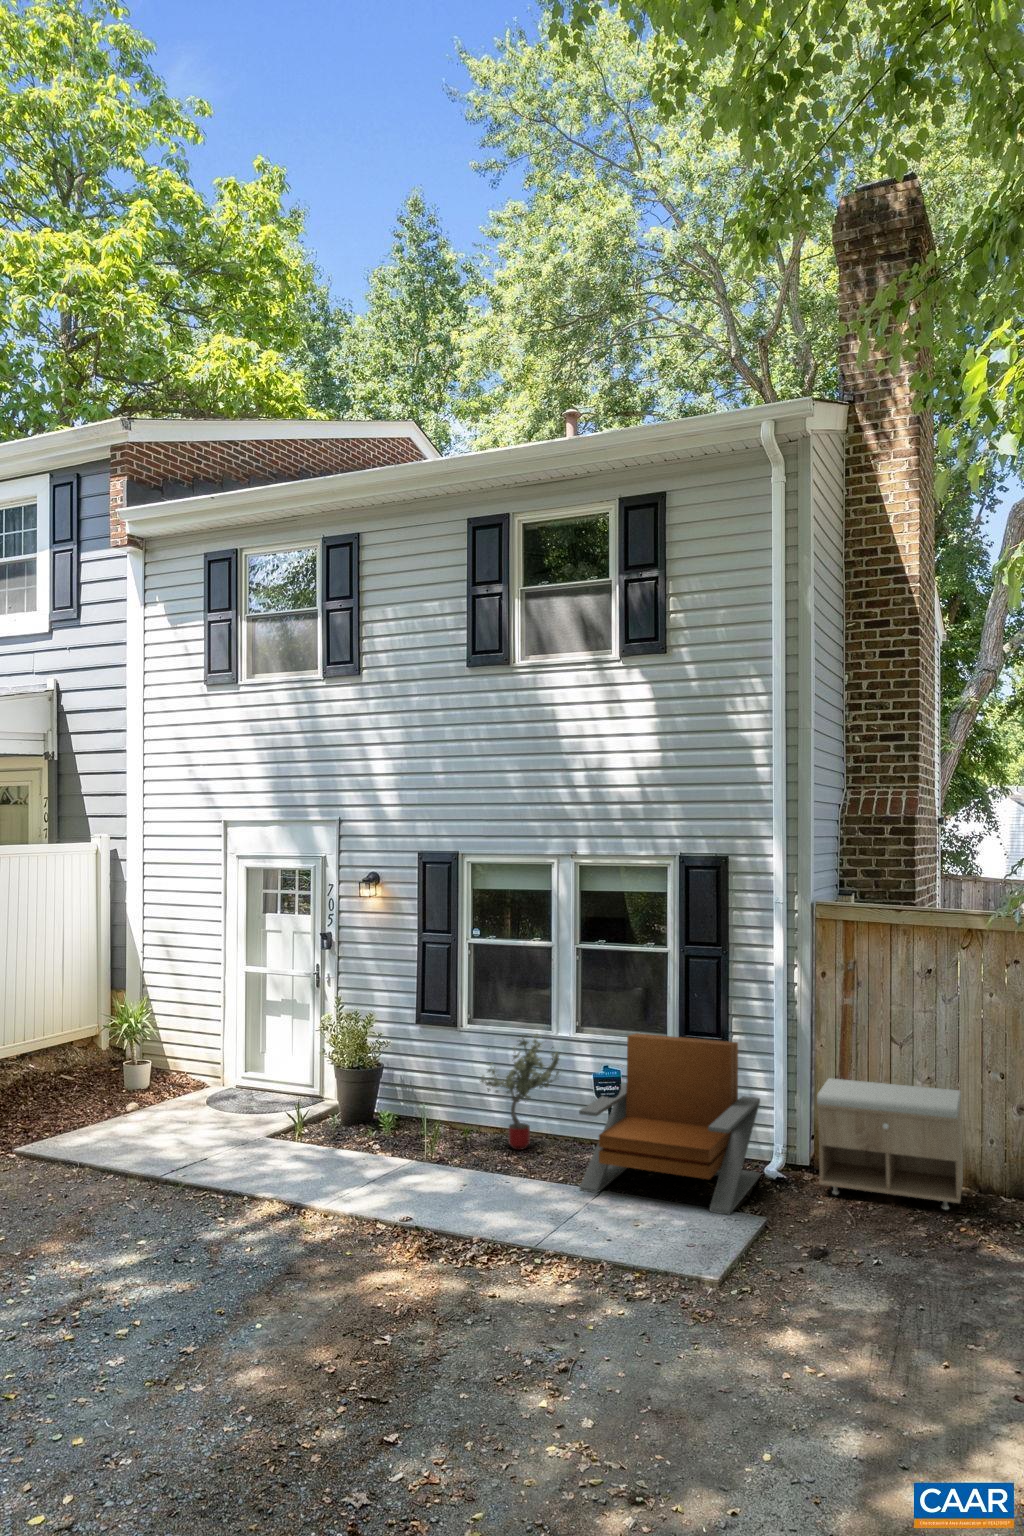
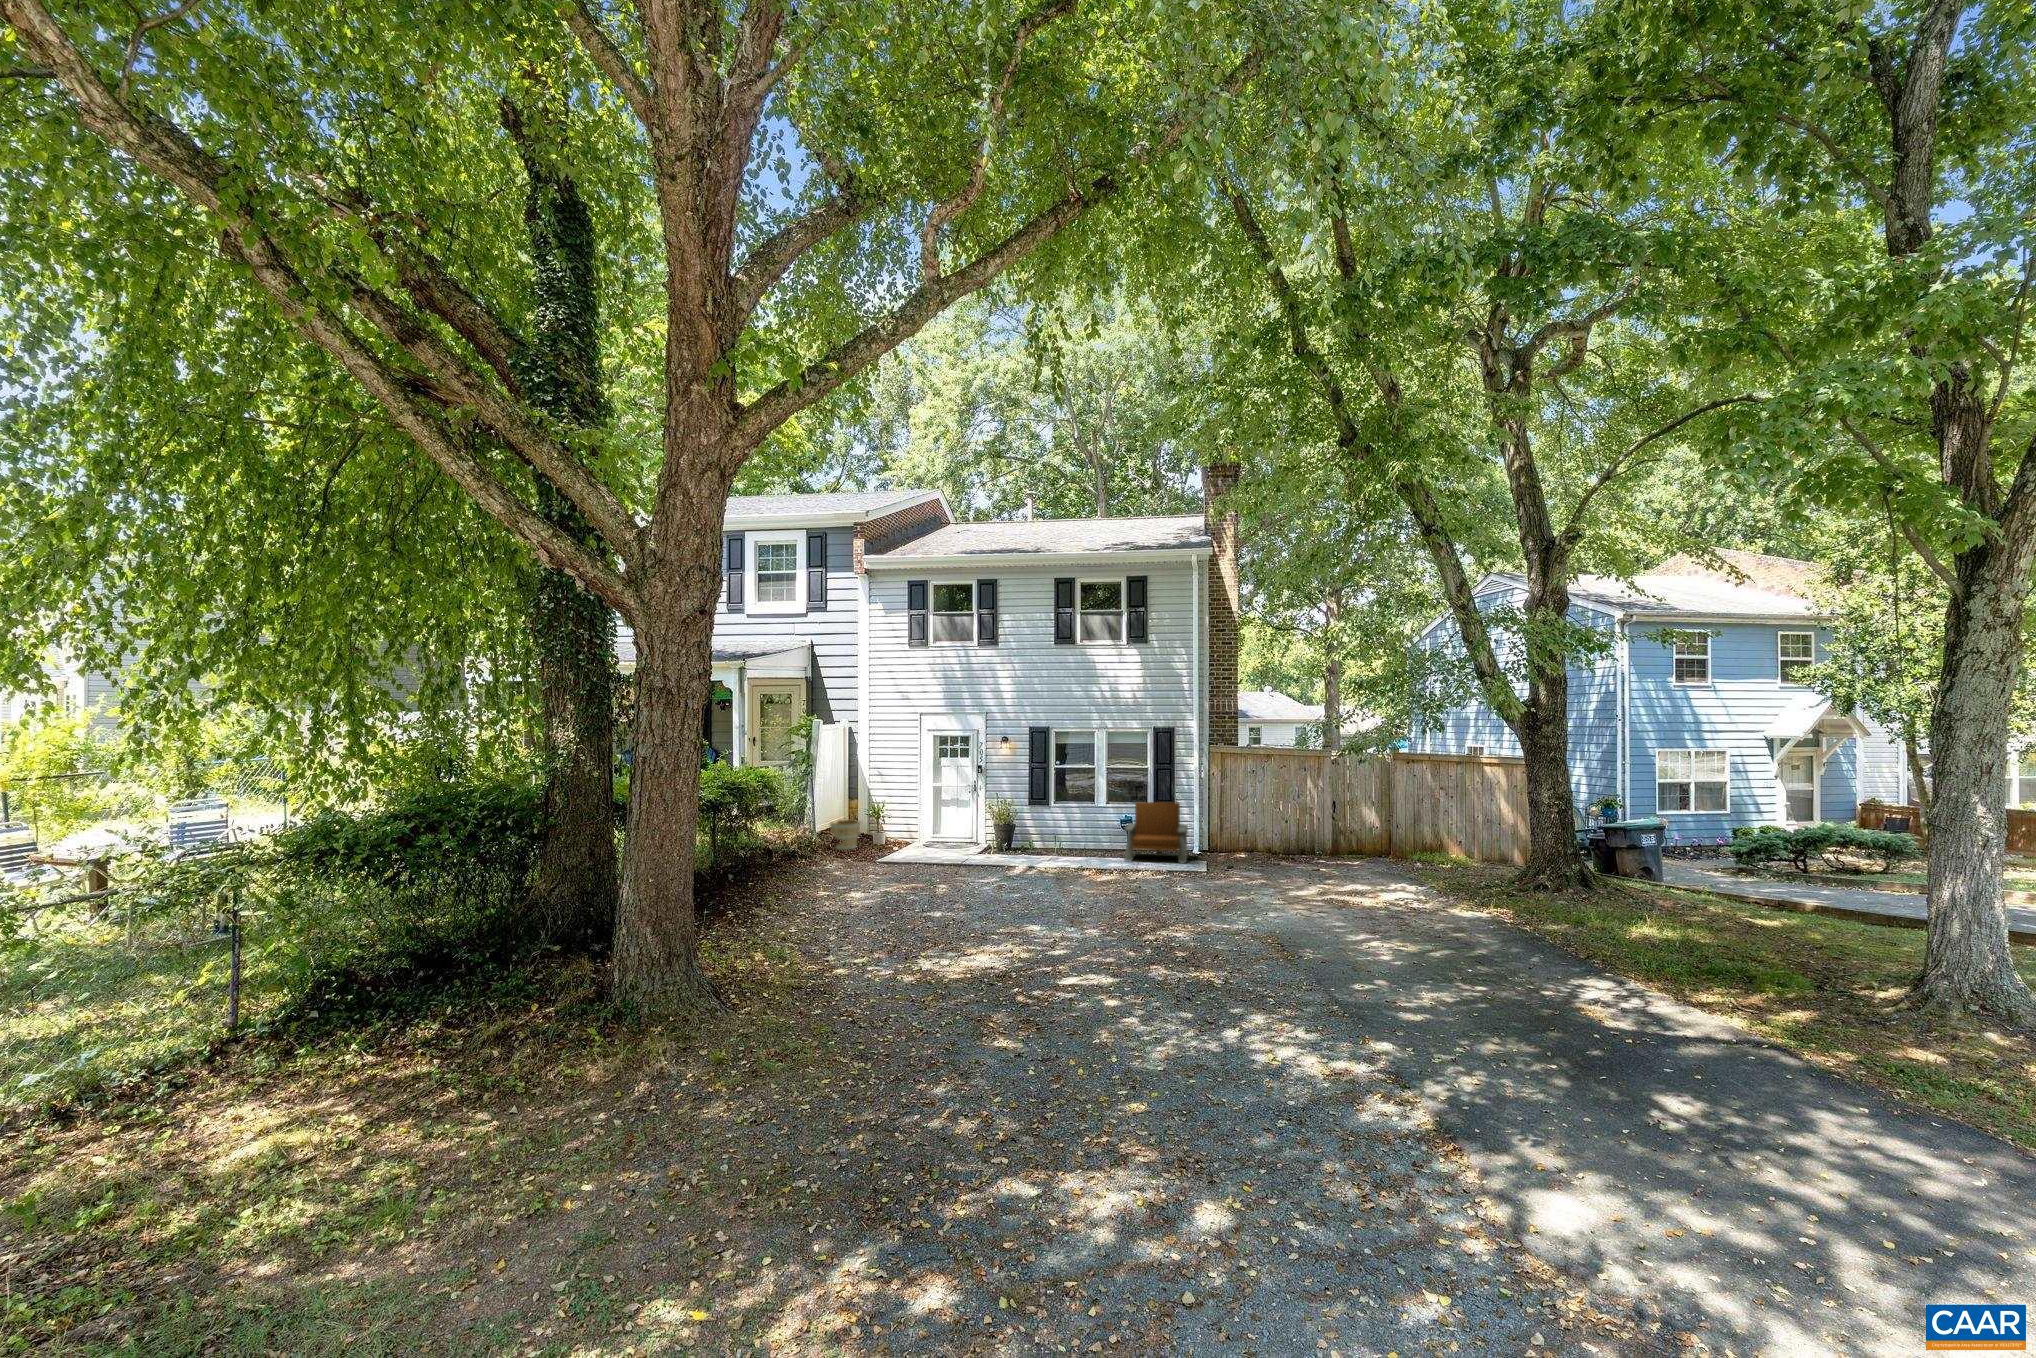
potted tree: present [480,1034,560,1150] -> none [1064,804,1104,854]
wooden bucket: none [31,1035,100,1102] -> present [829,820,861,850]
storage bench: present [817,1078,963,1210] -> none [1213,816,1266,859]

